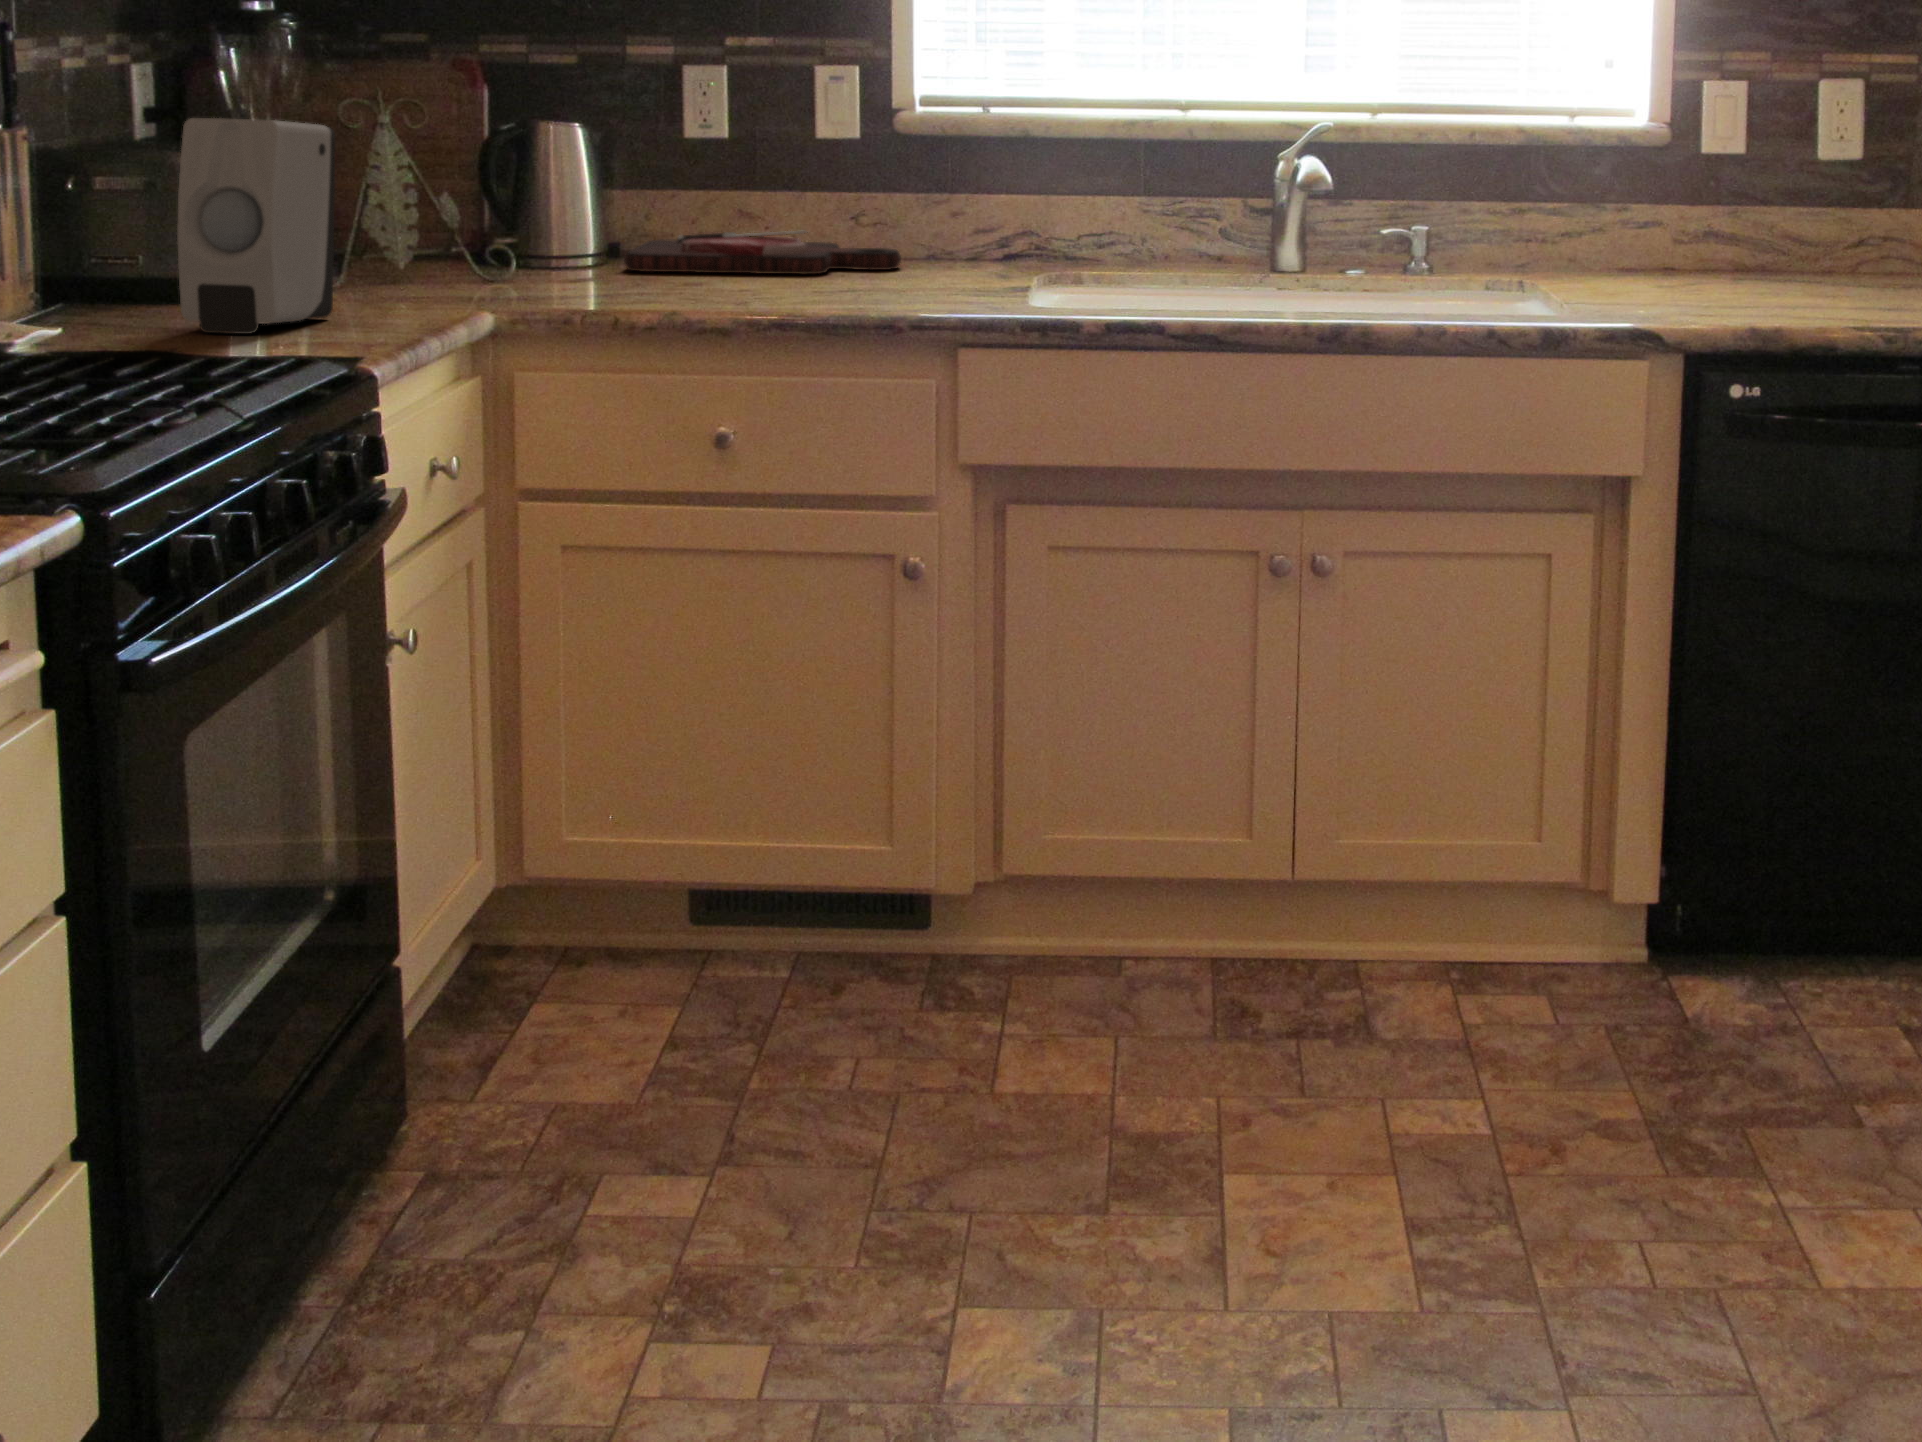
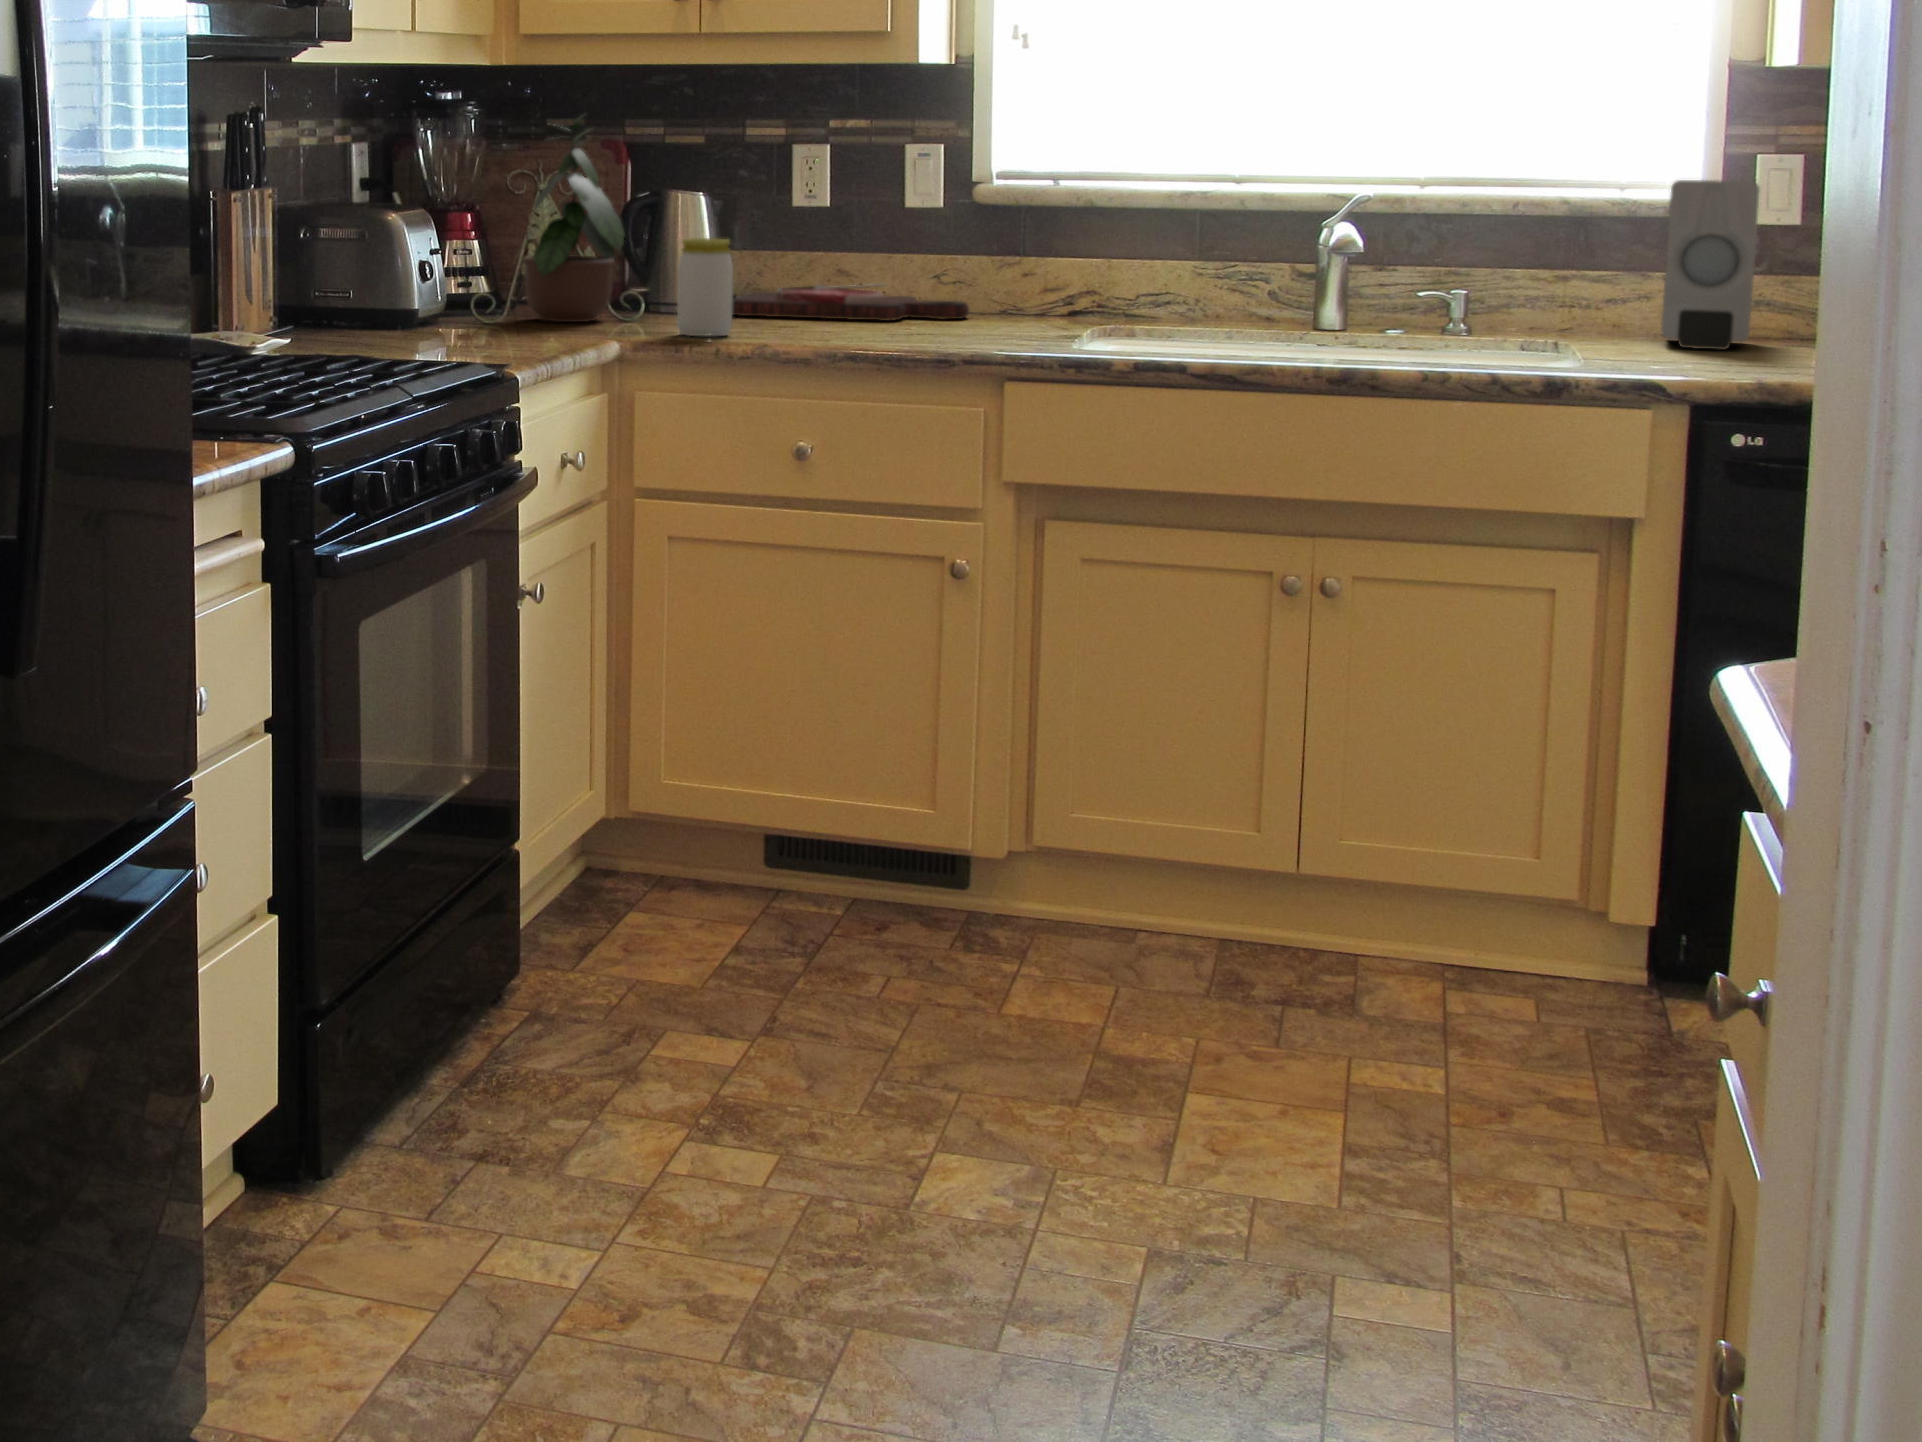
potted plant: none [351,29,515,287] -> present [523,113,625,322]
soap dispenser: present [177,118,335,334] -> present [1661,180,1760,350]
jar: none [572,186,640,305] -> present [677,238,733,336]

